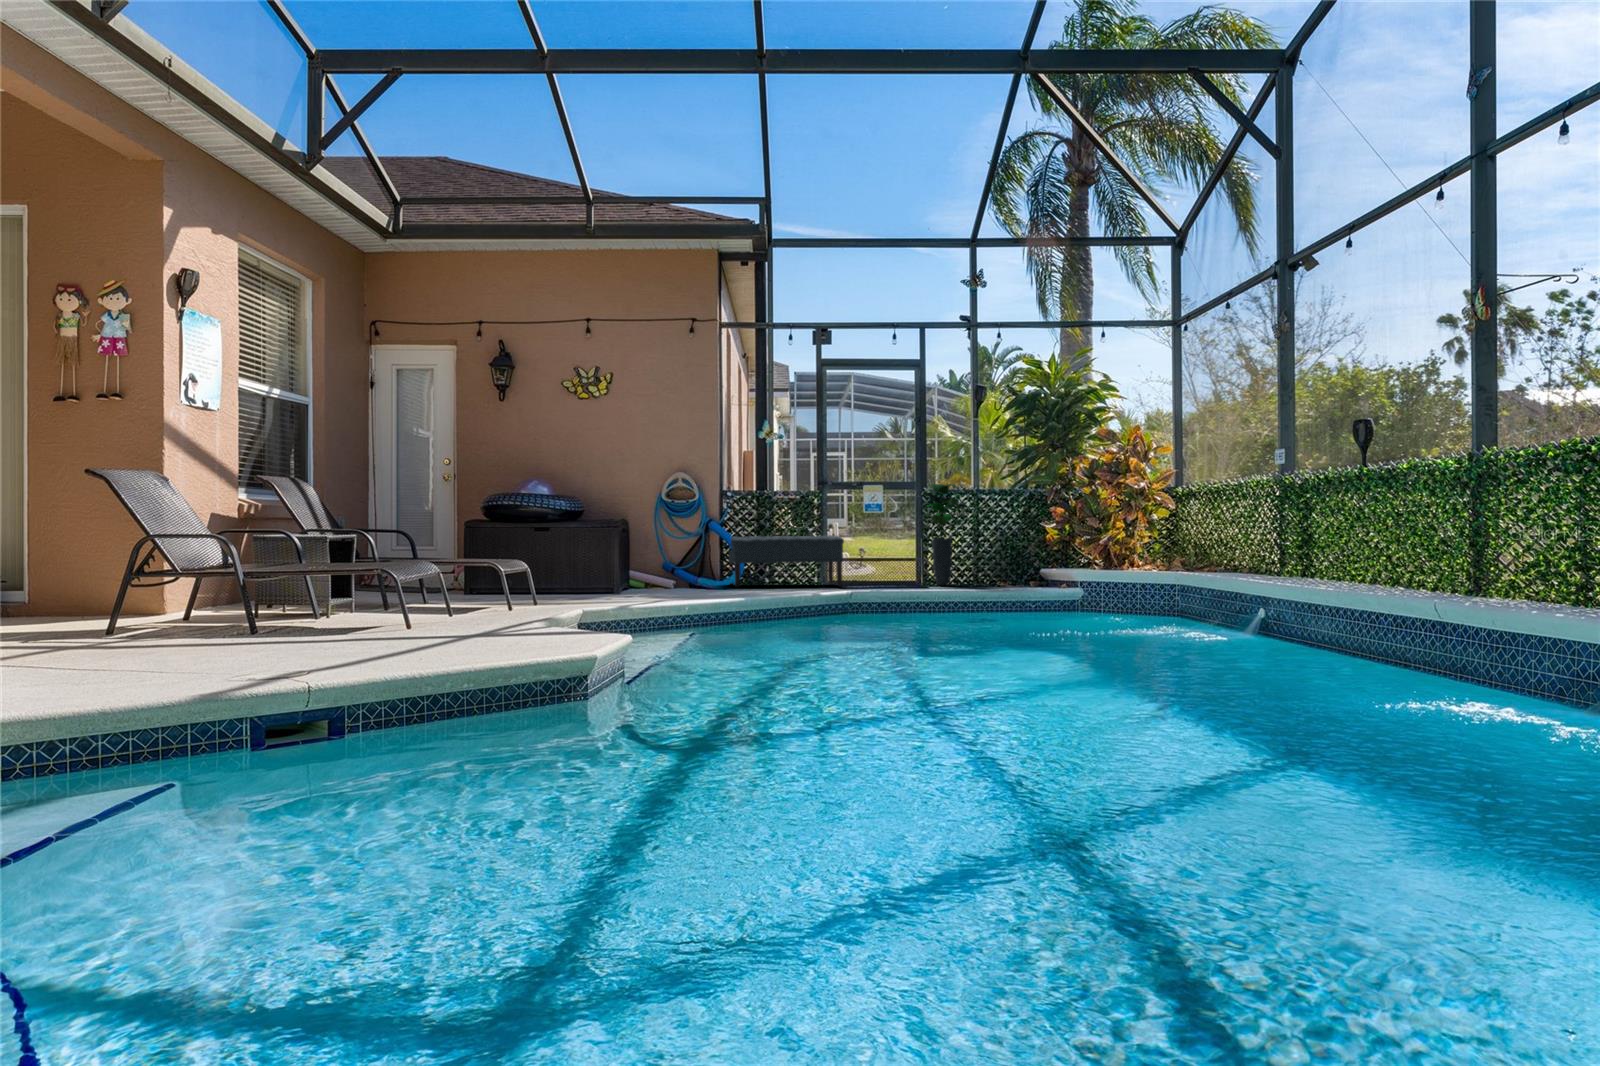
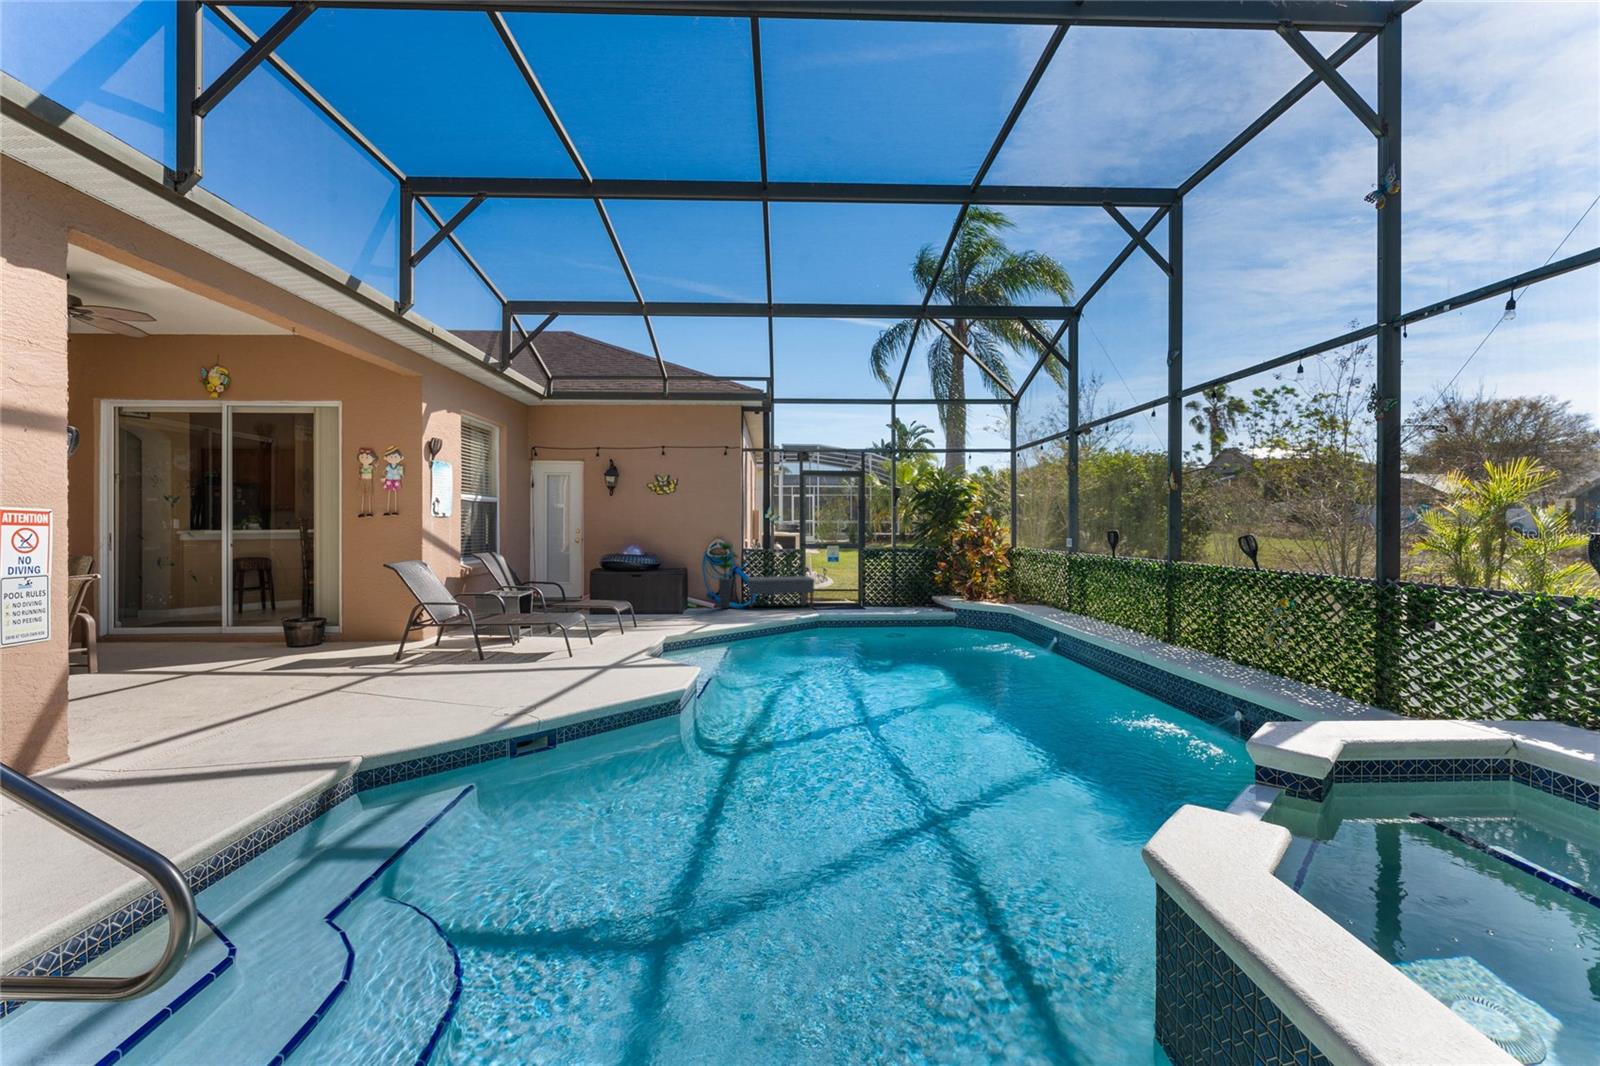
potted plant: present [925,484,960,586] -> present [718,543,738,608]

